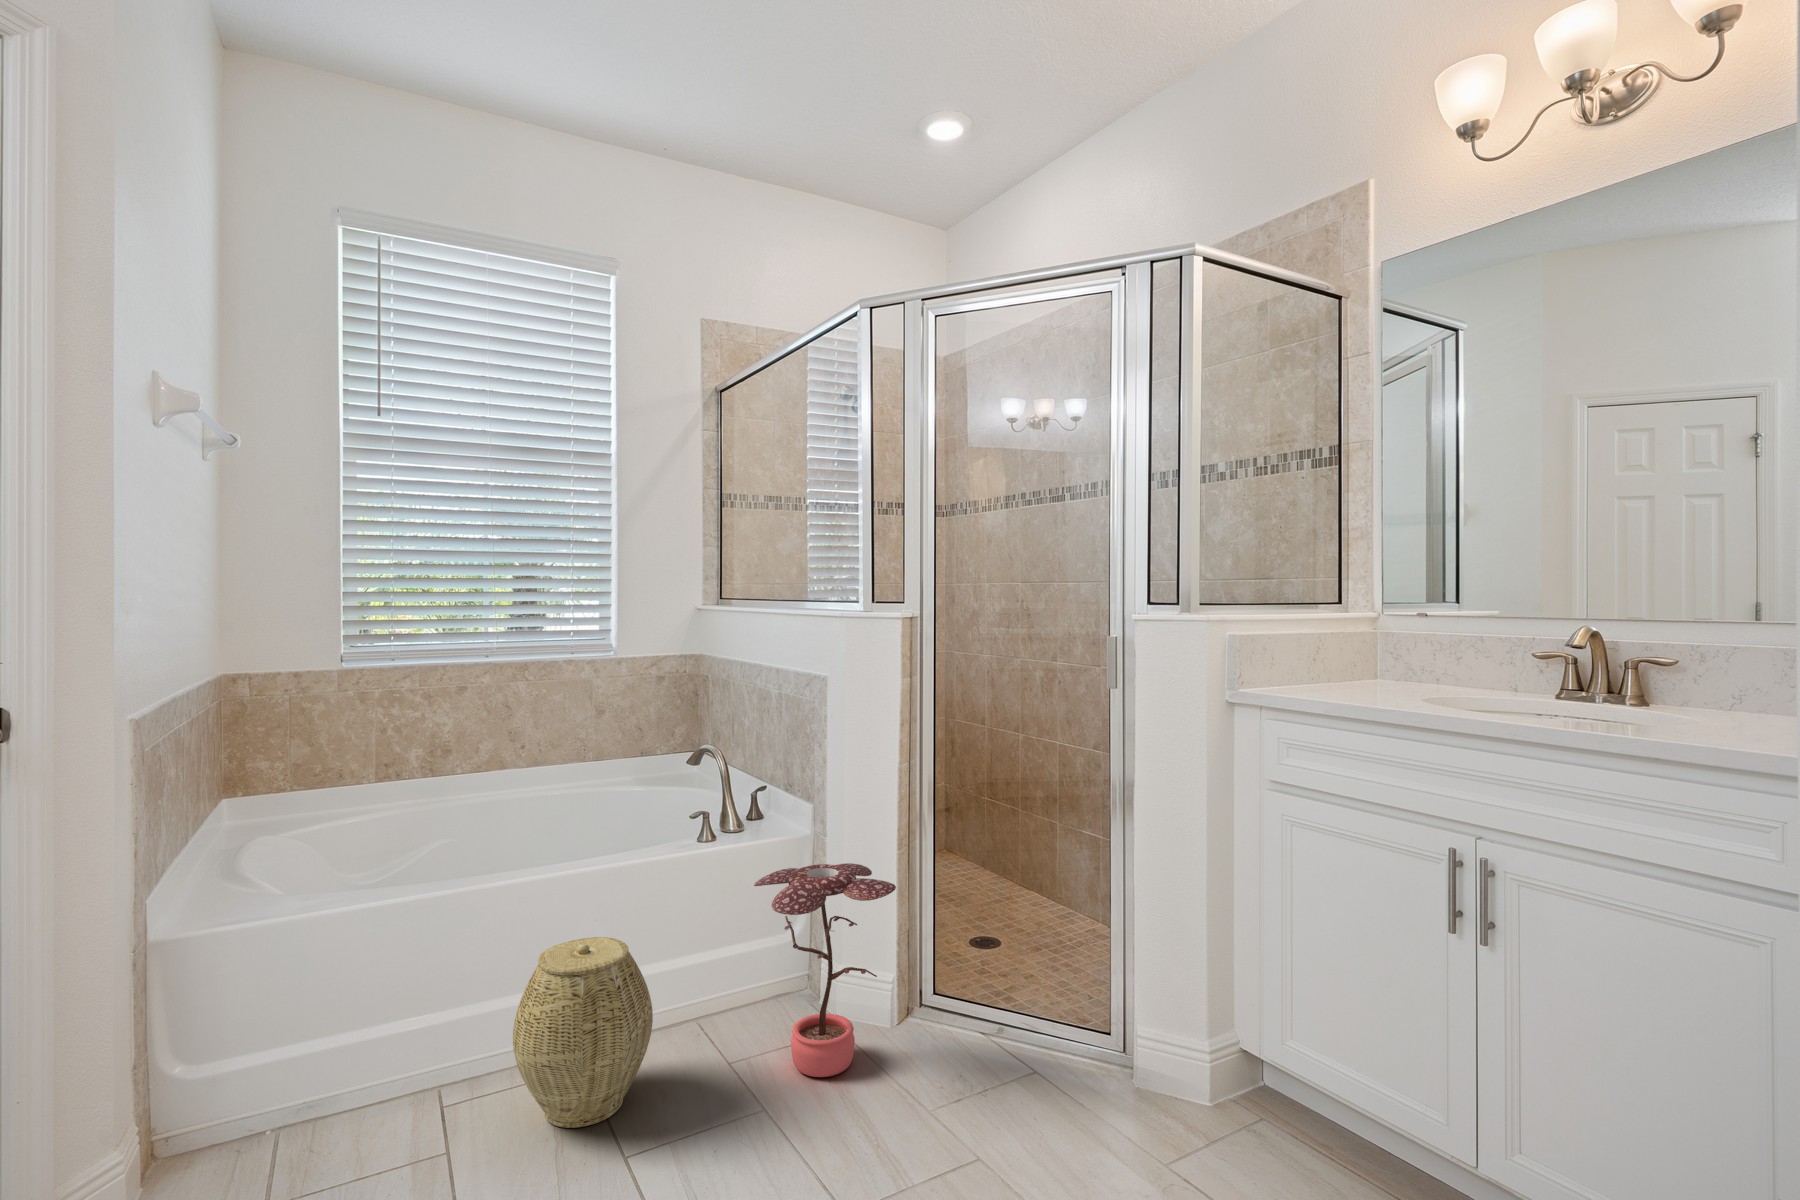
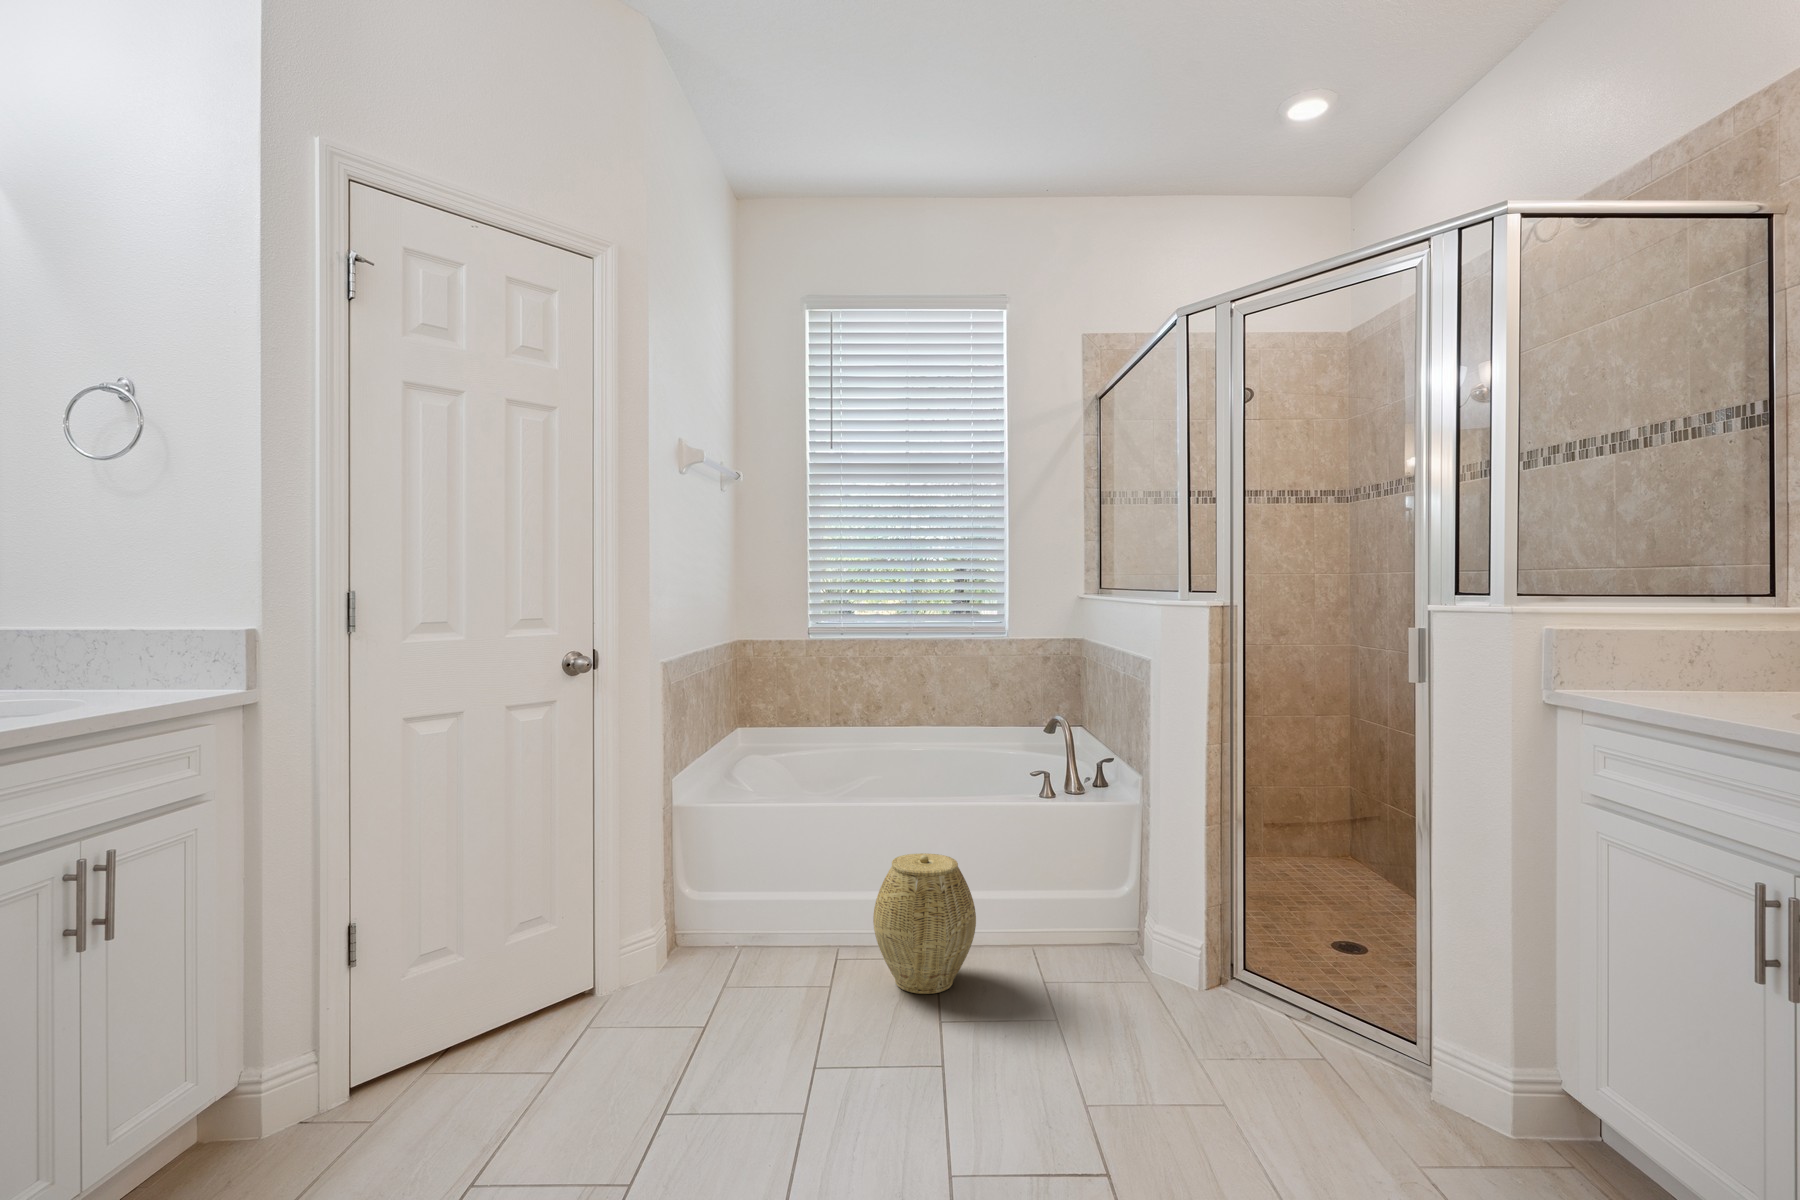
potted plant: present [754,863,896,1077] -> none [1065,826,1185,1013]

